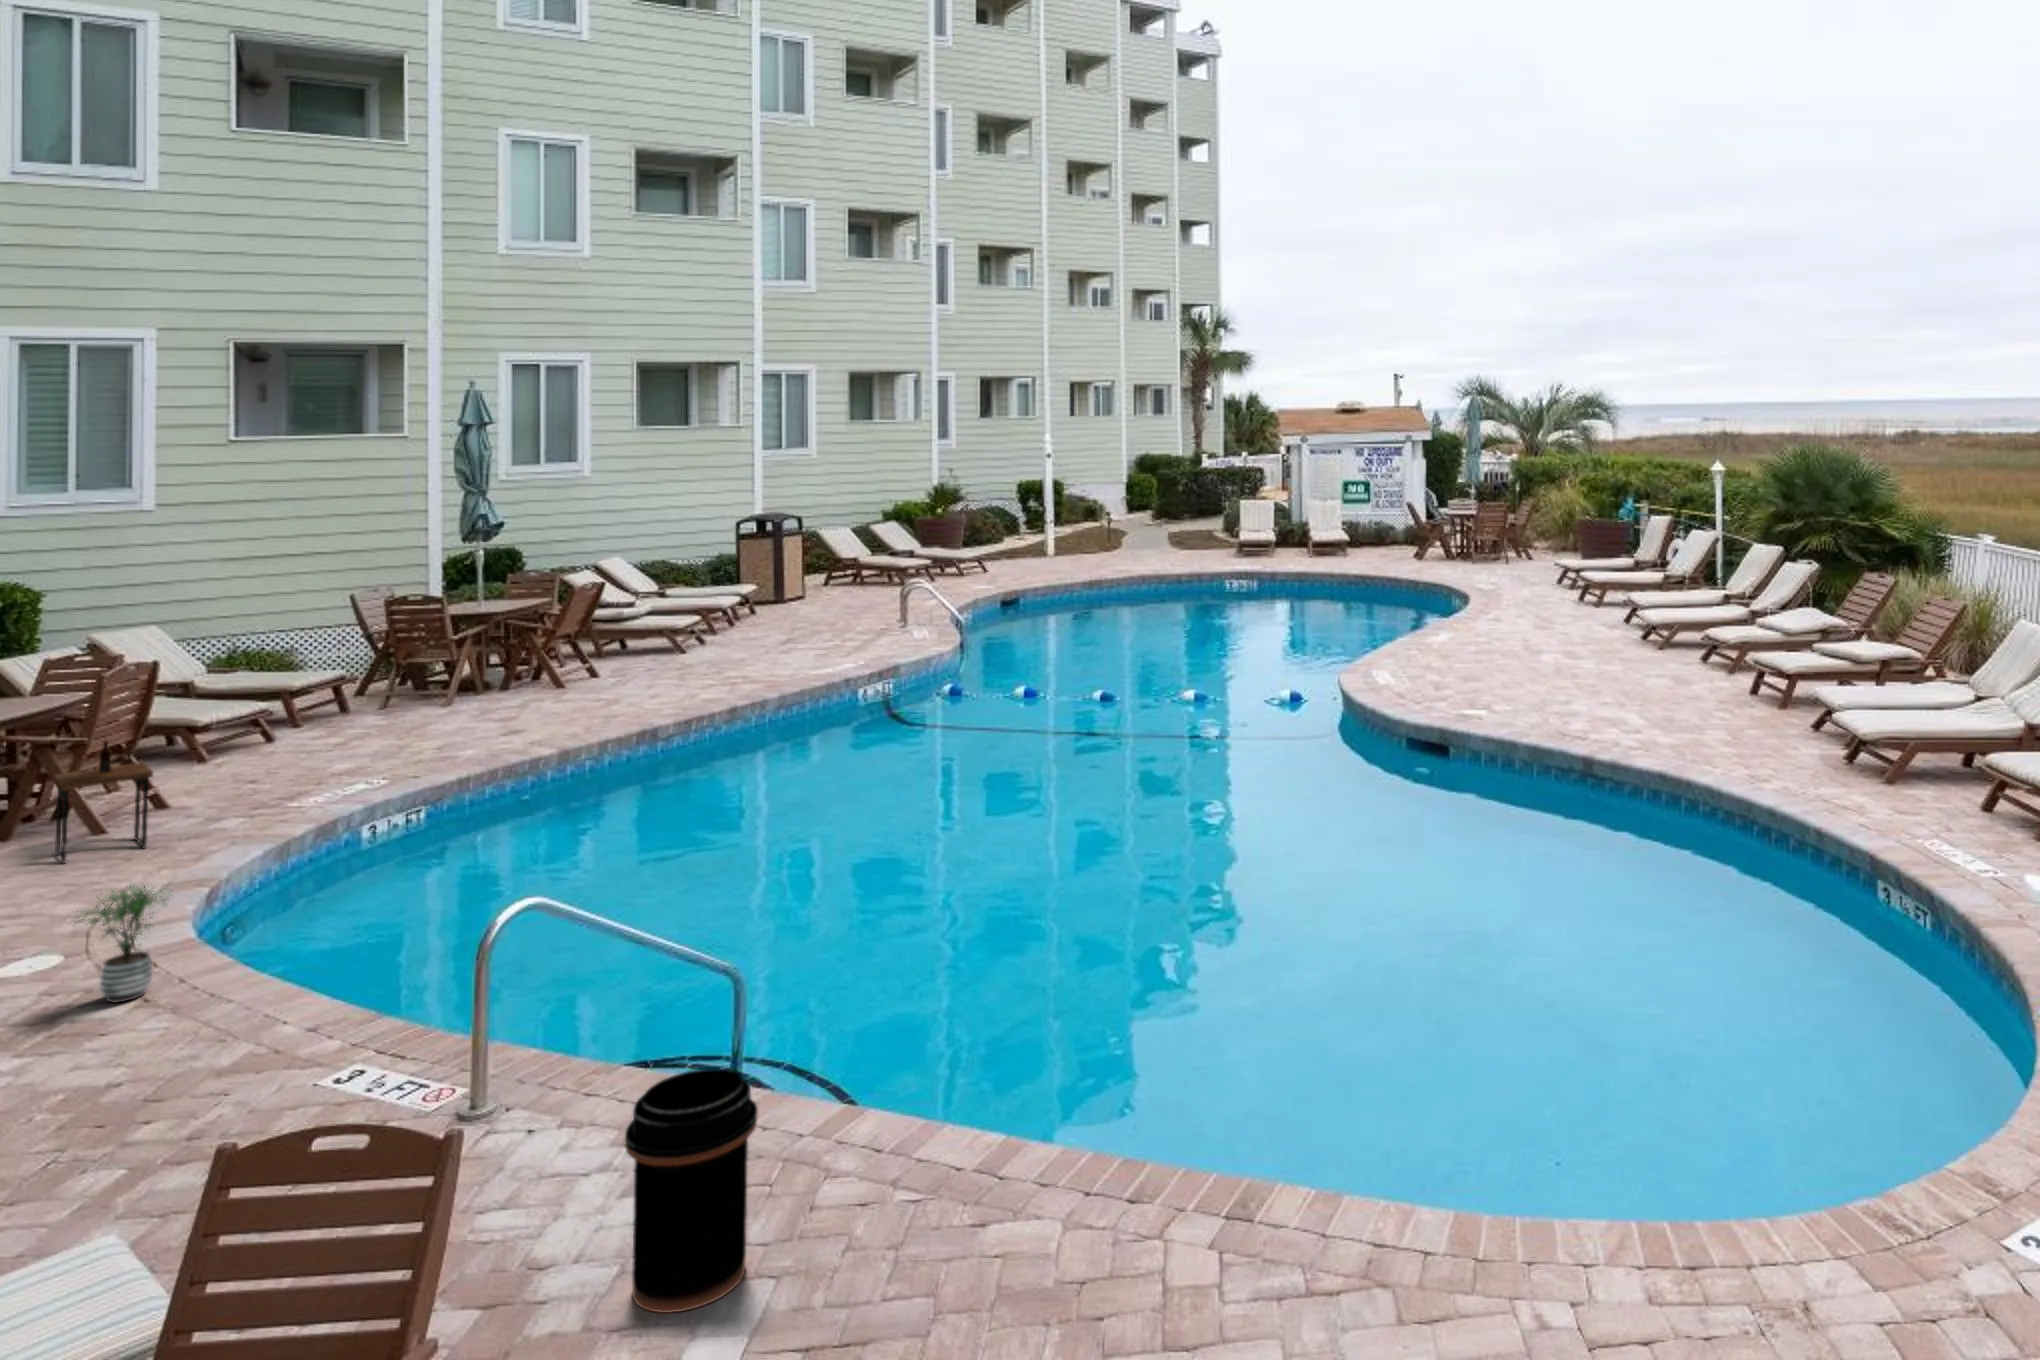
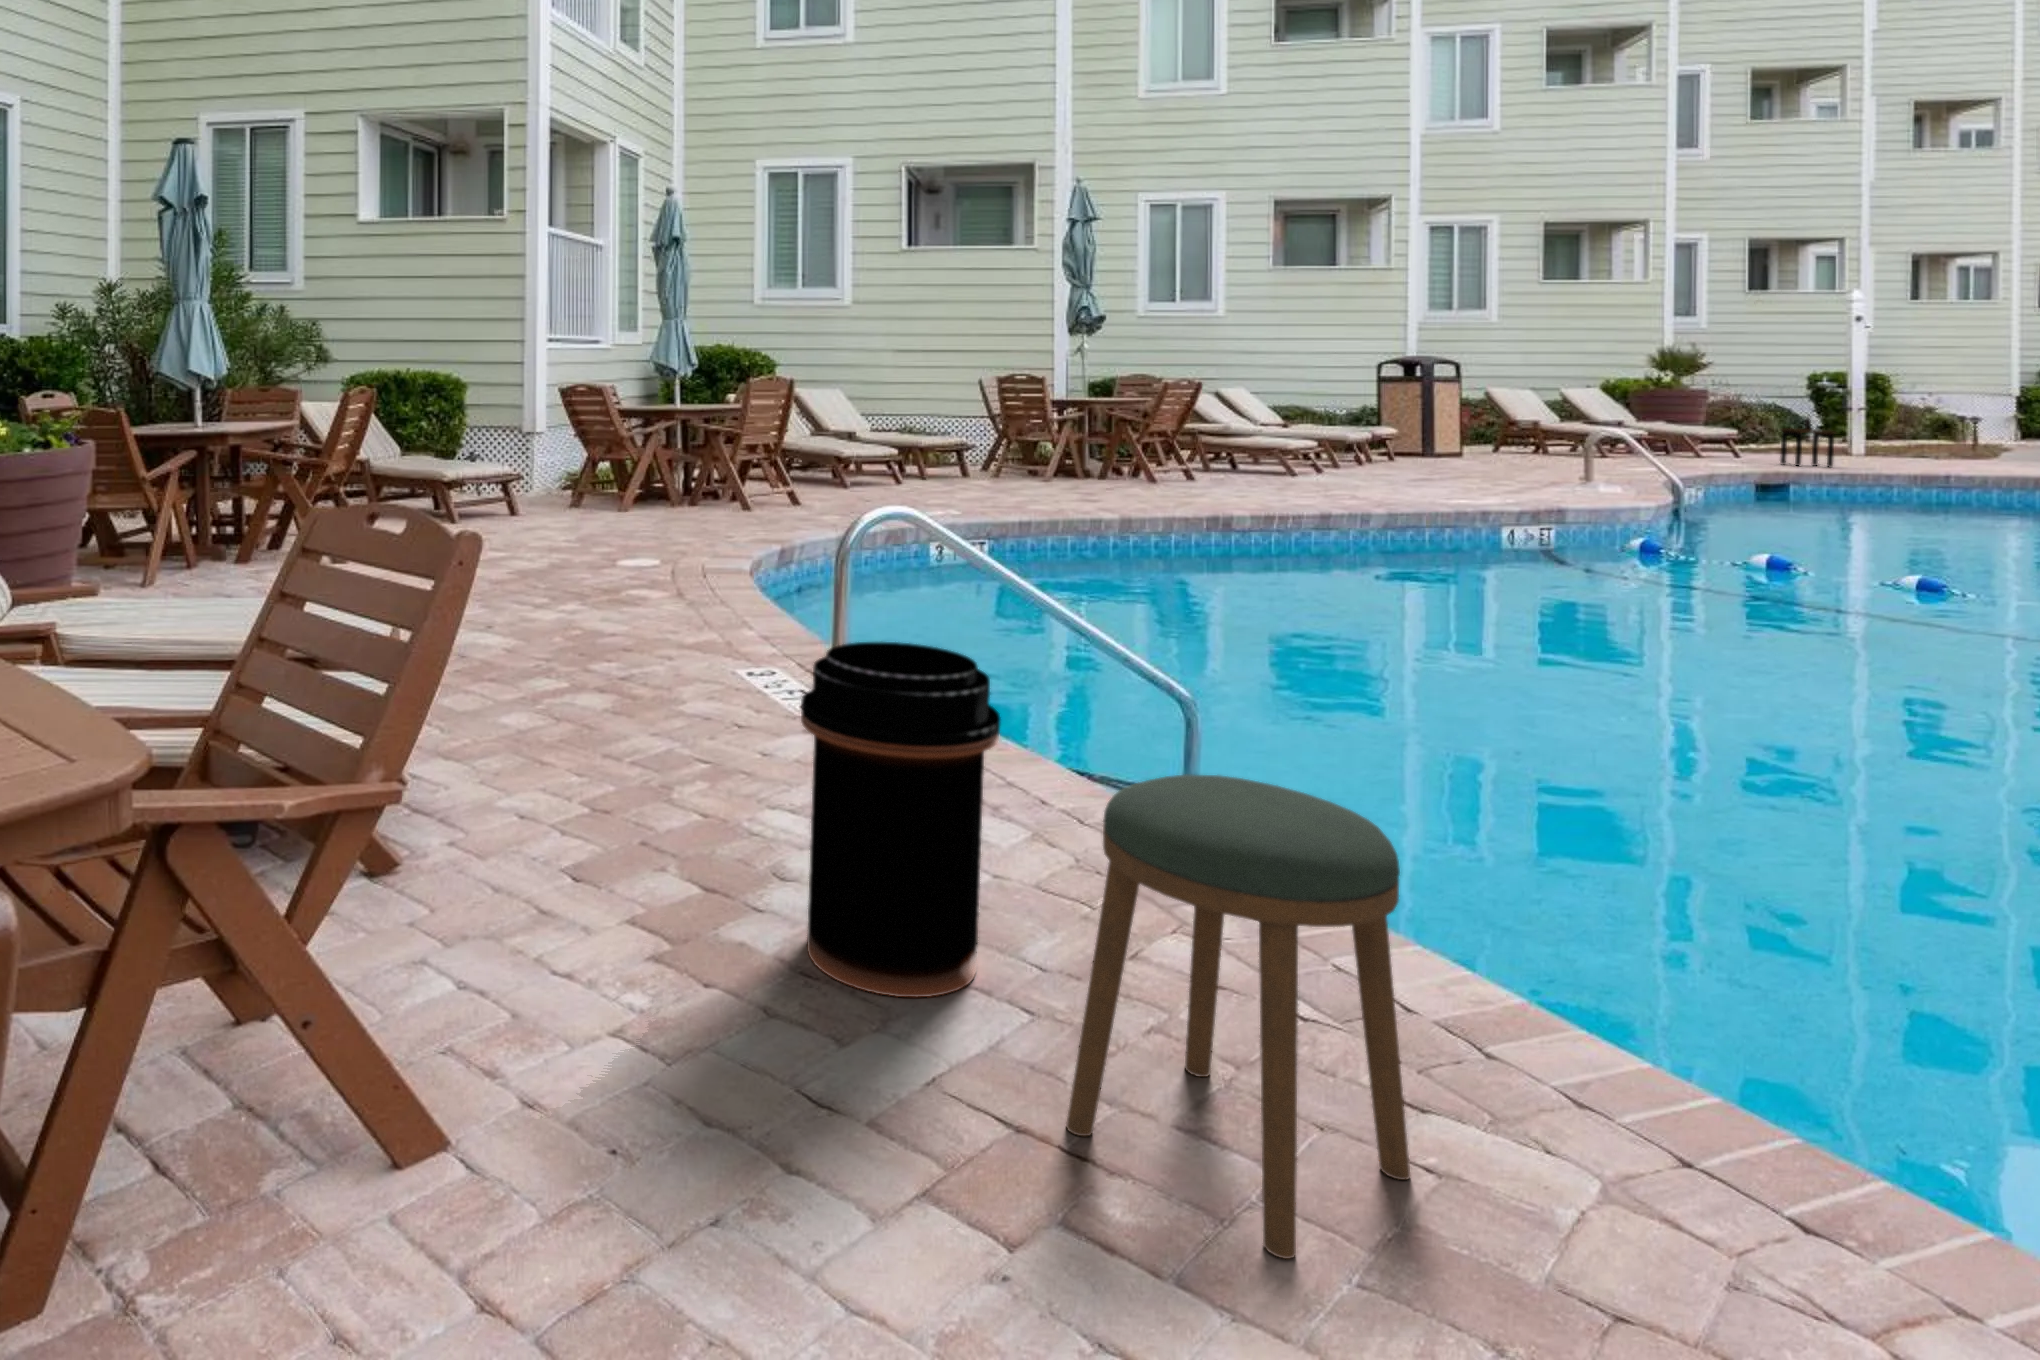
side table: present [54,741,153,863] -> present [1780,417,1836,467]
potted plant: present [75,884,171,1003] -> none [638,481,710,583]
stool: none [841,1092,985,1320] -> present [1066,774,1410,1259]

